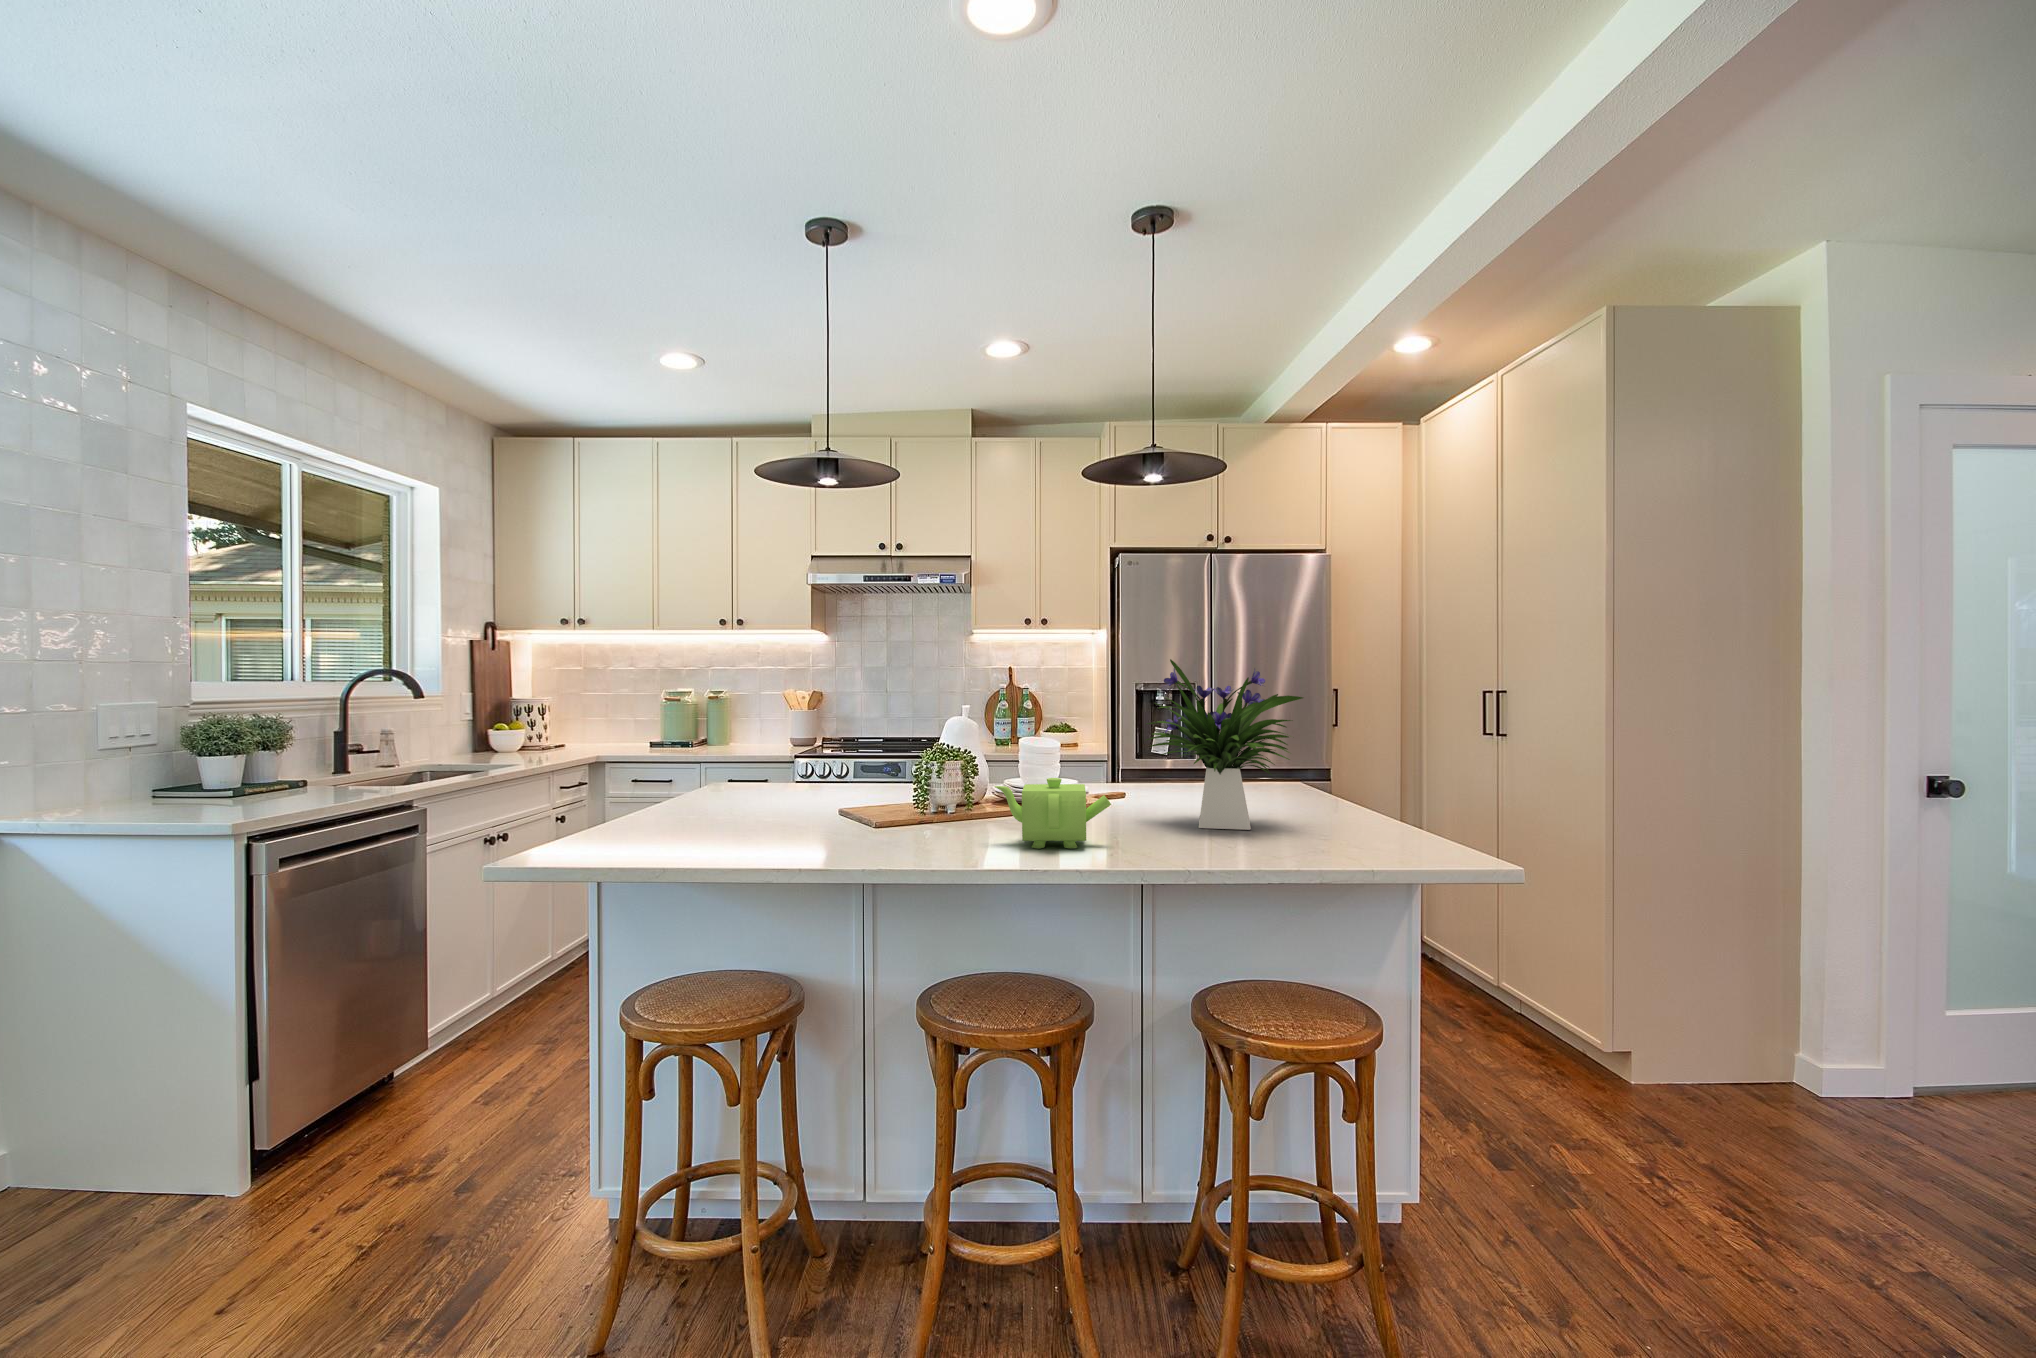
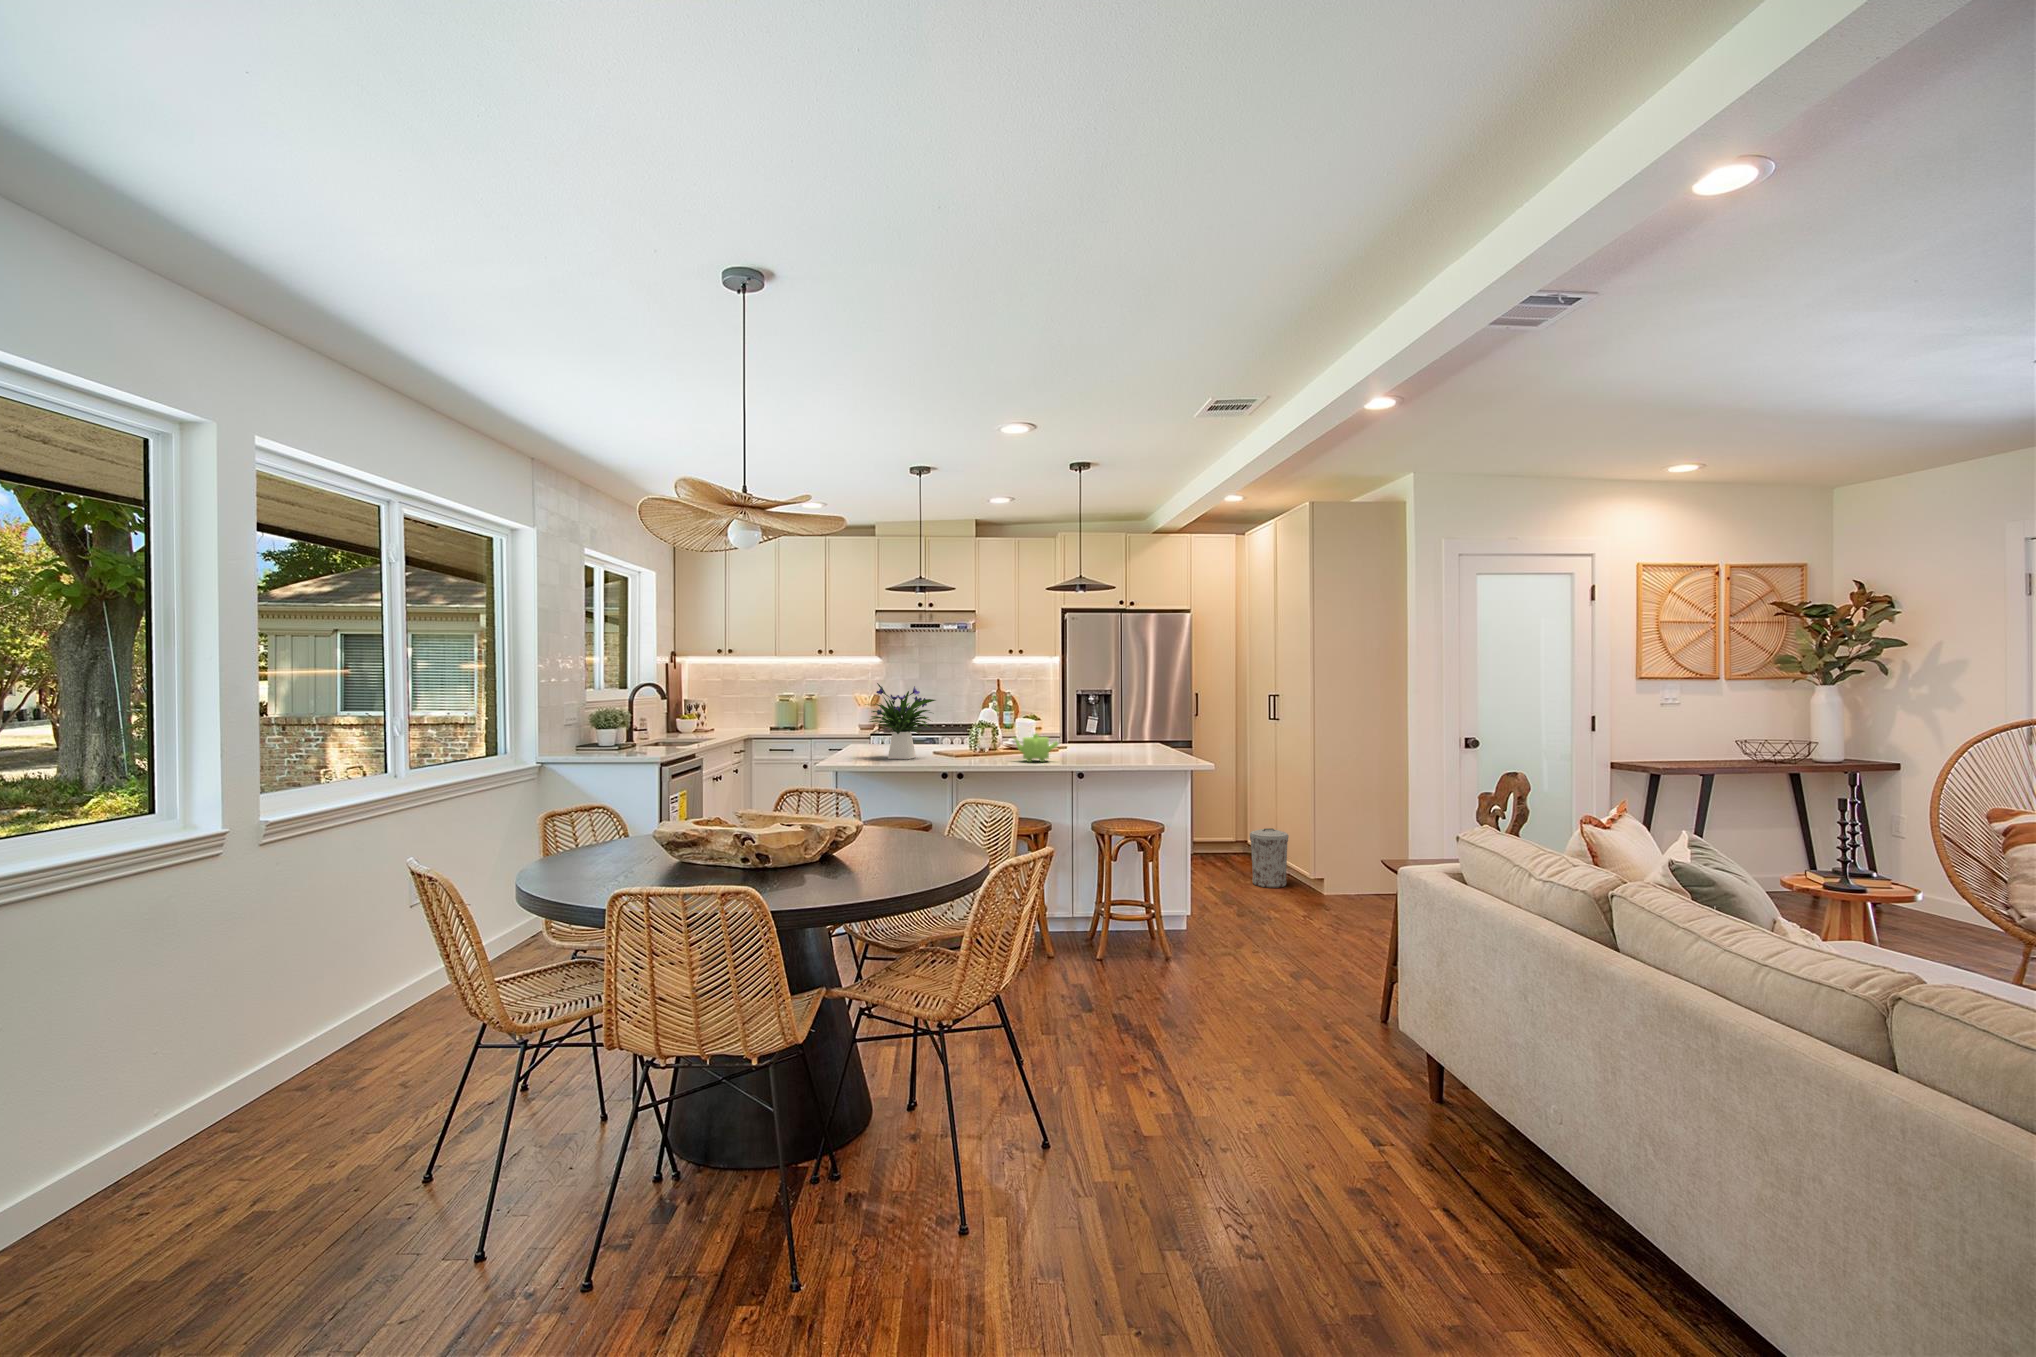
flower arrangement: present [1146,659,1303,830] -> present [870,683,936,759]
trash can: none [1470,943,1553,1065] -> present [1250,829,1289,888]

